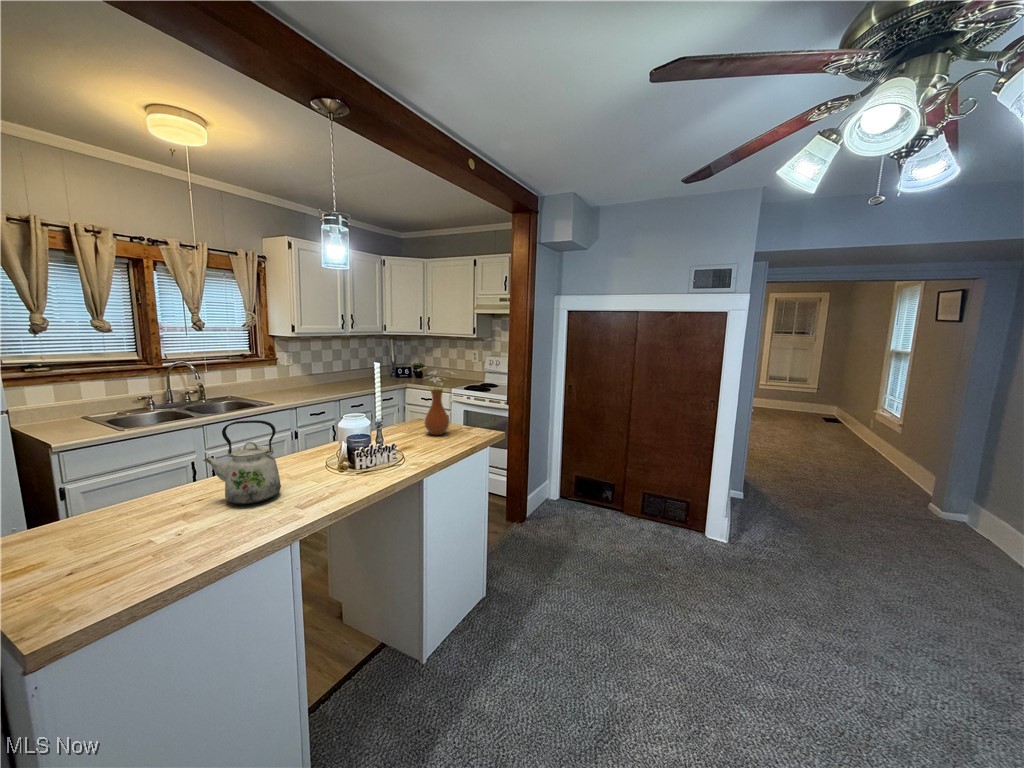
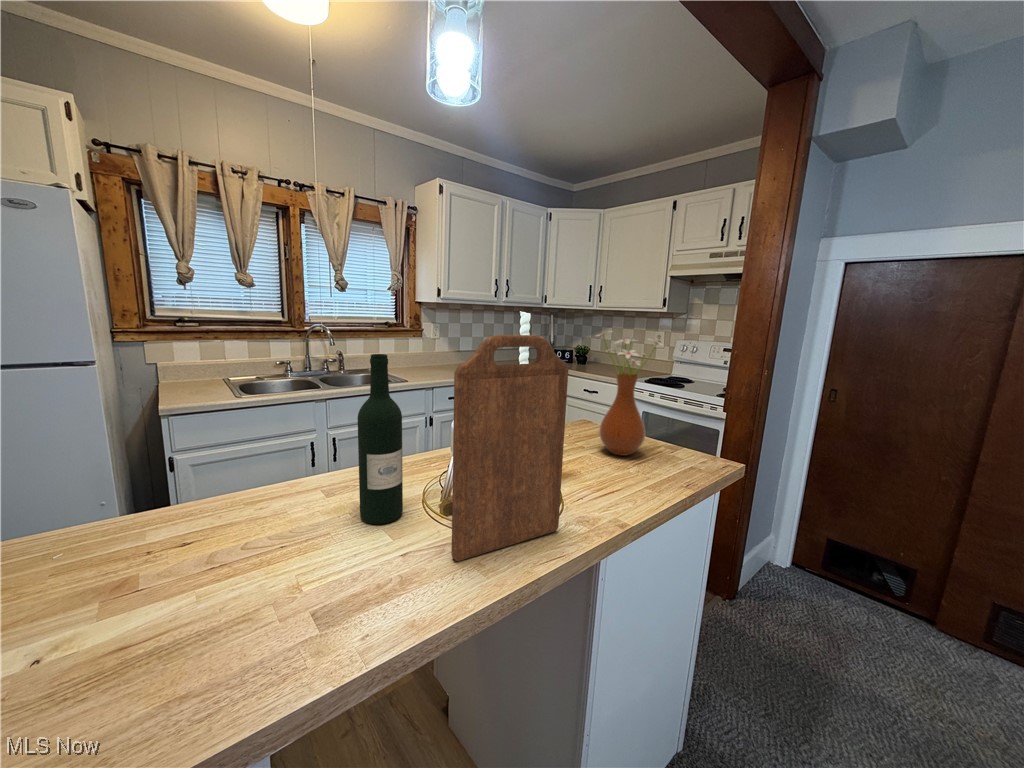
cutting board: none [350,381,401,483] -> present [452,335,569,561]
wine bottle: none [295,394,321,478] -> present [358,354,403,524]
kettle: present [203,420,281,505] -> none [157,397,304,591]

